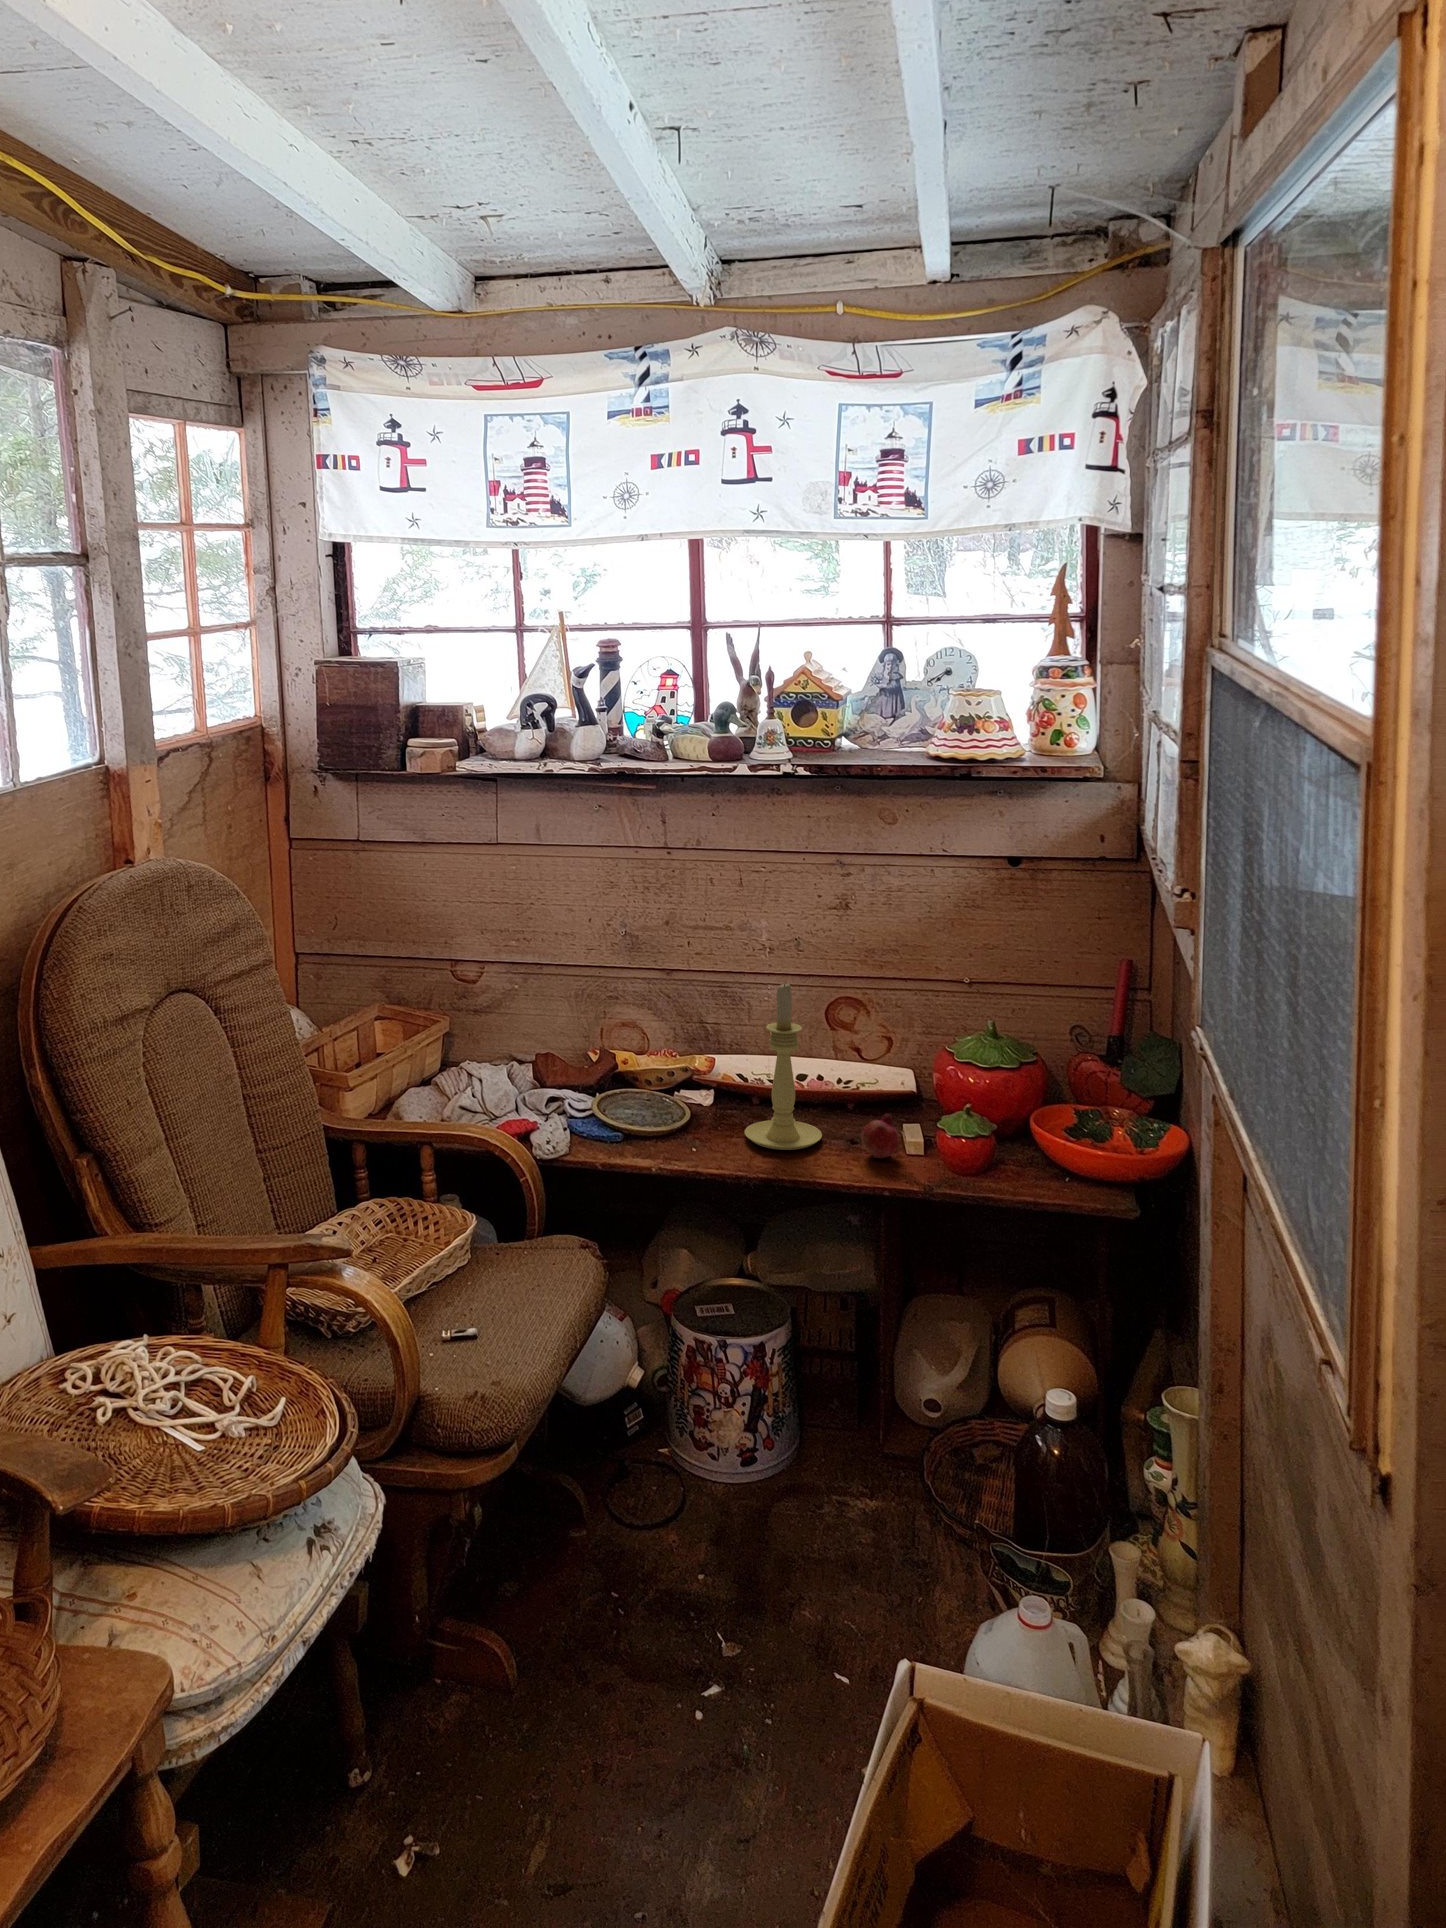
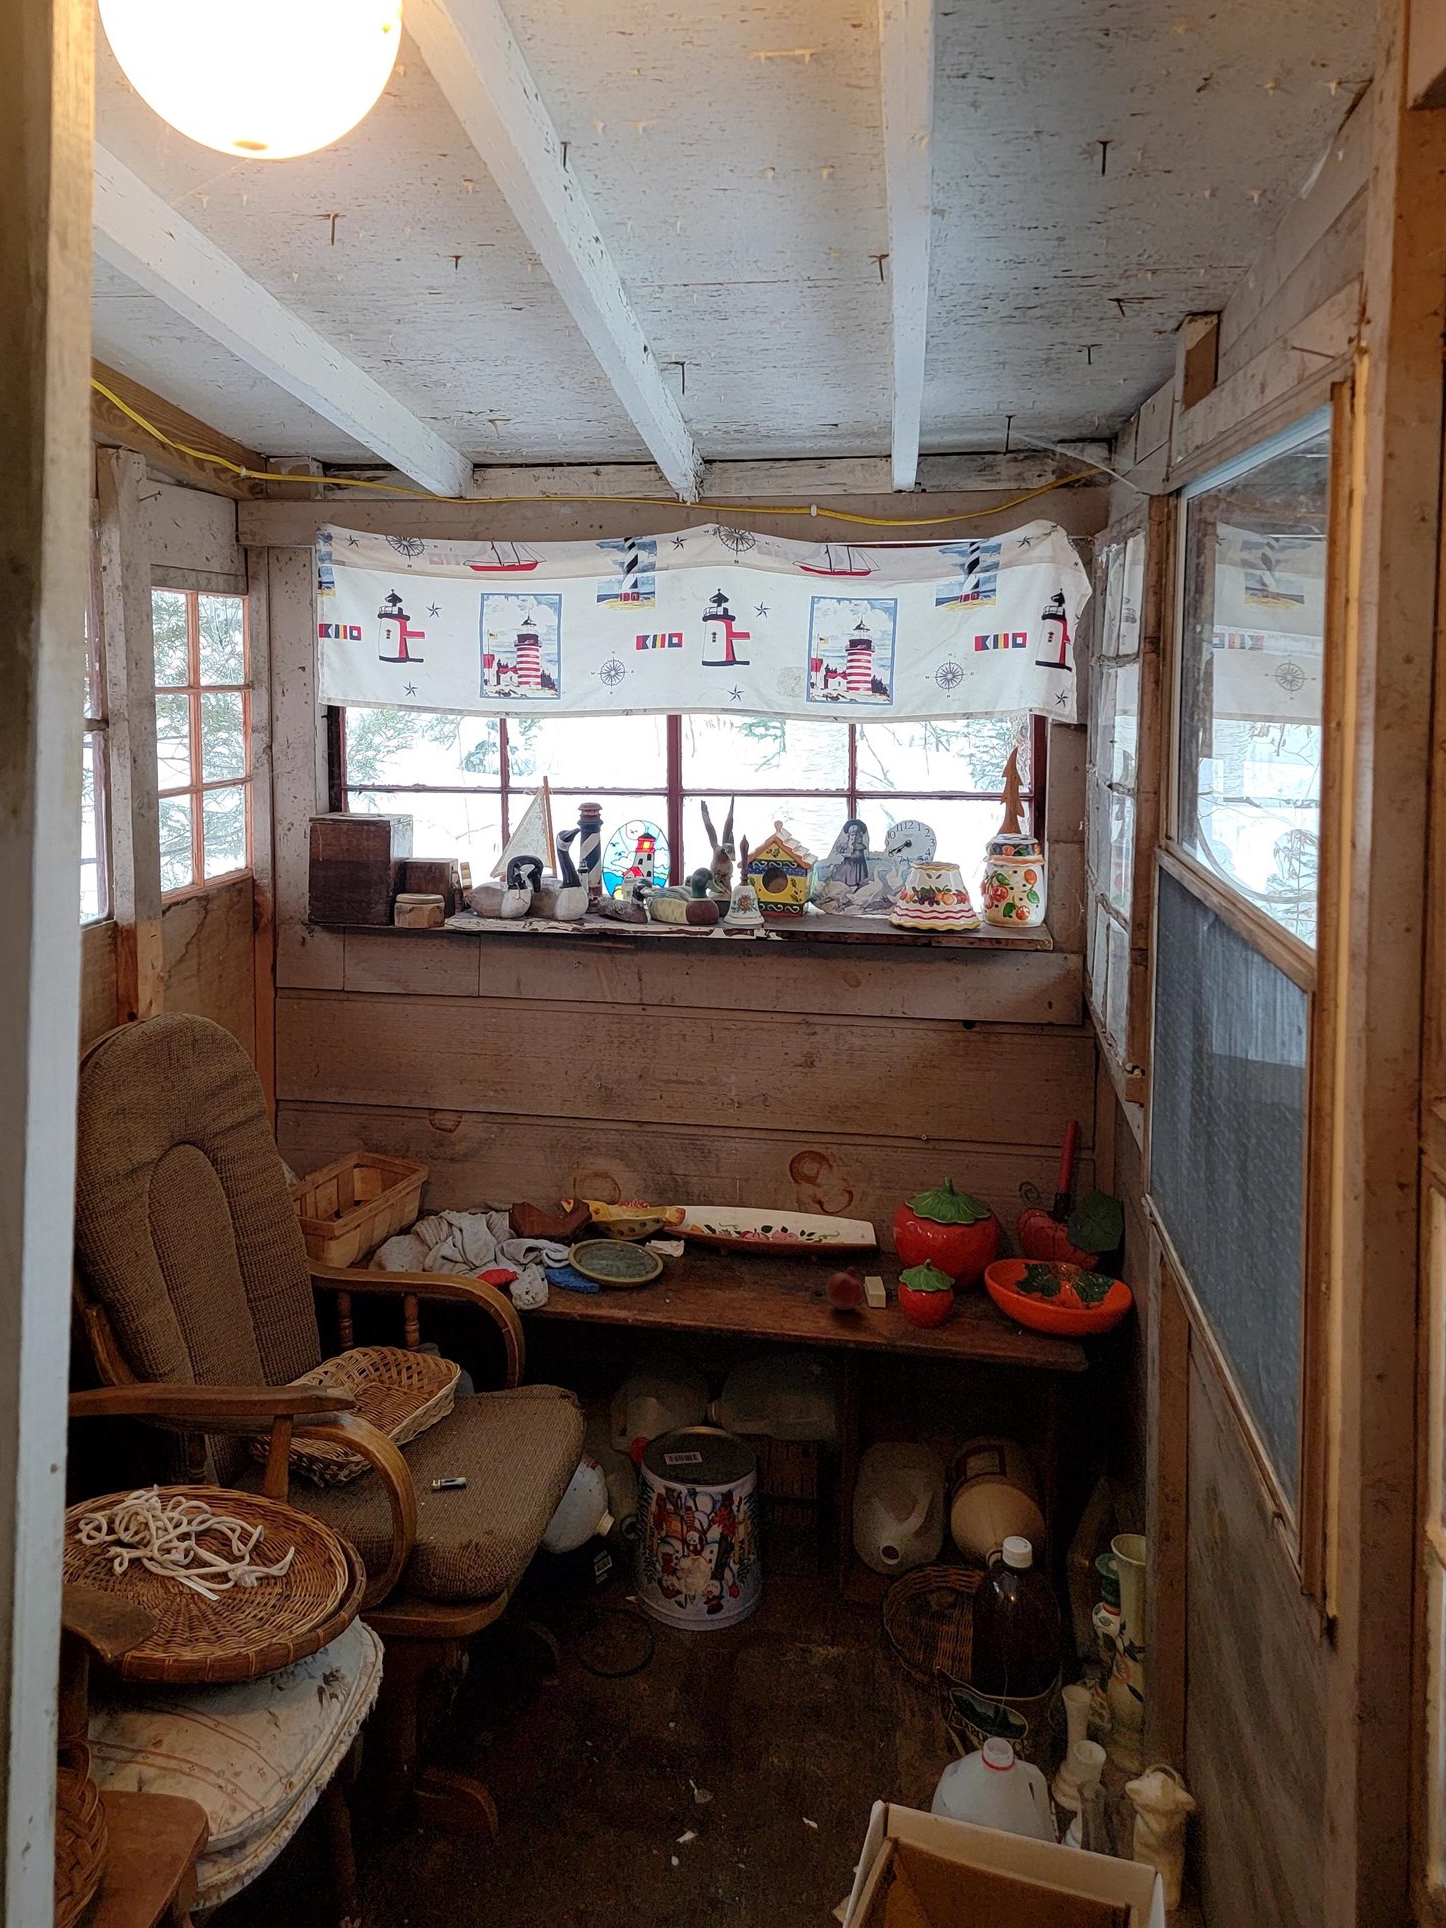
candle holder: present [745,983,822,1150] -> none [714,1137,788,1301]

